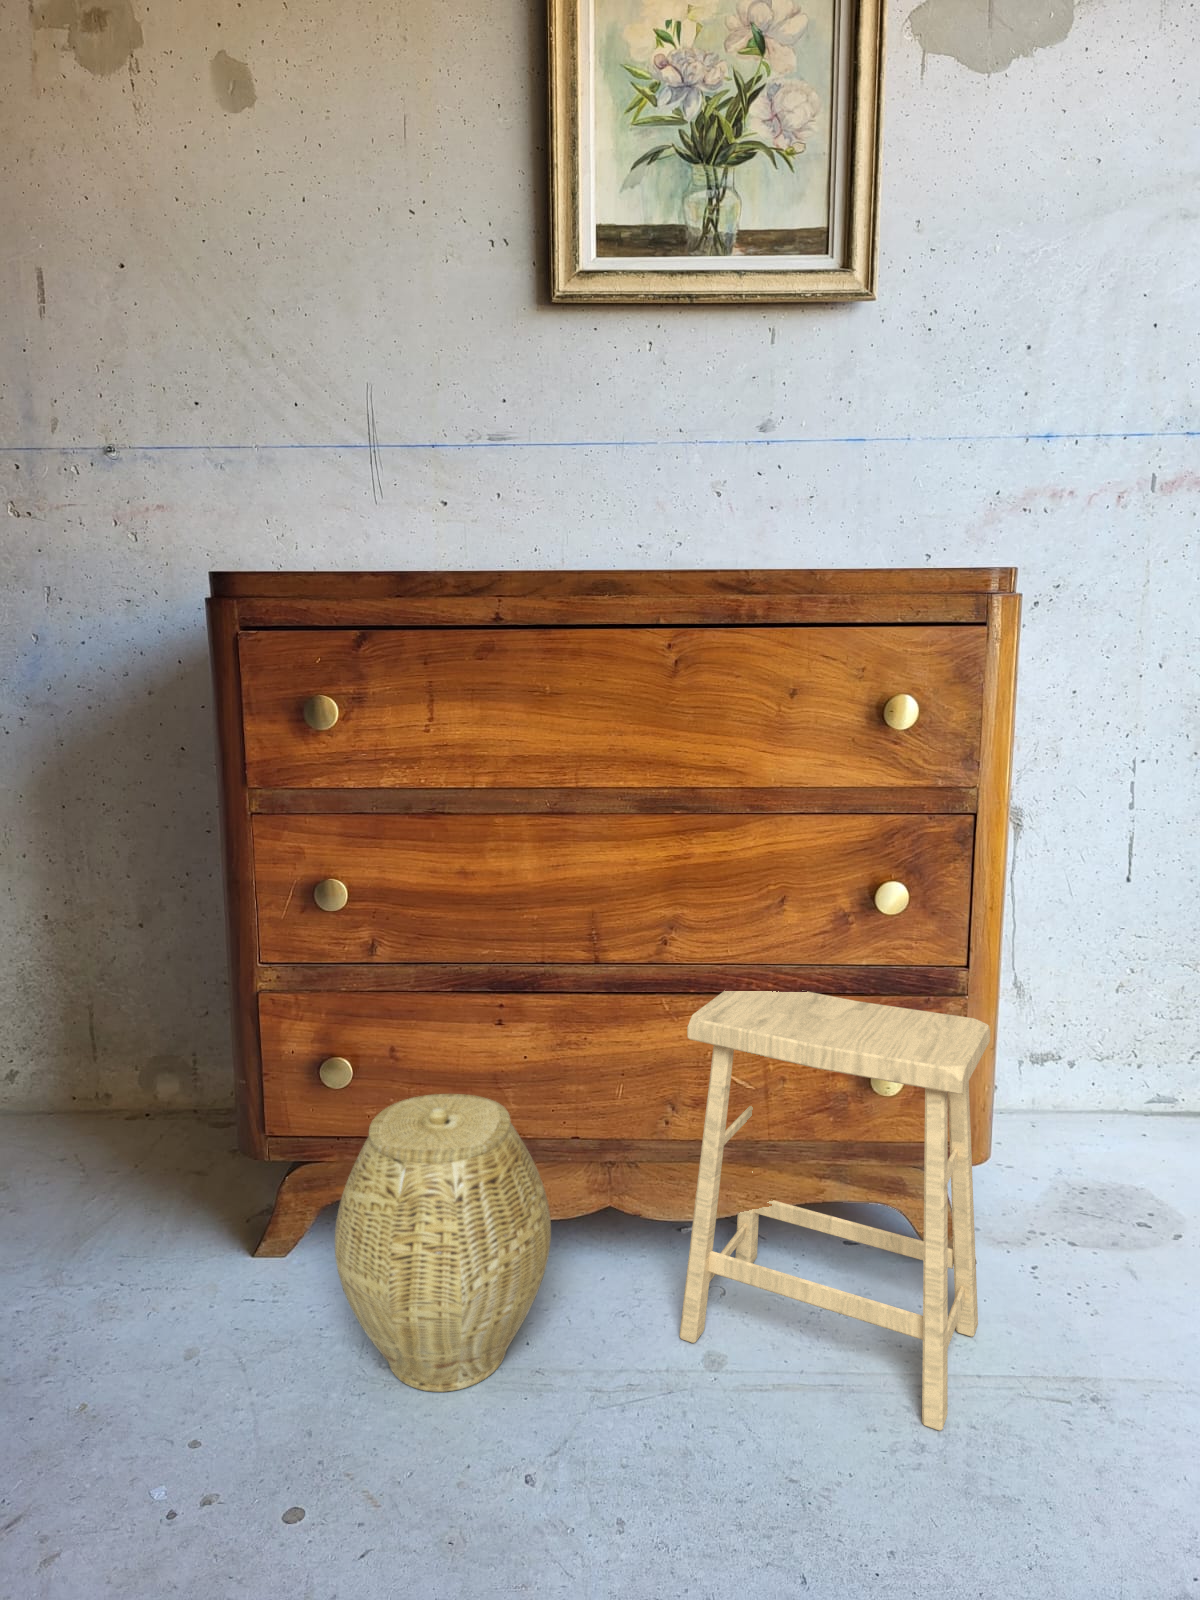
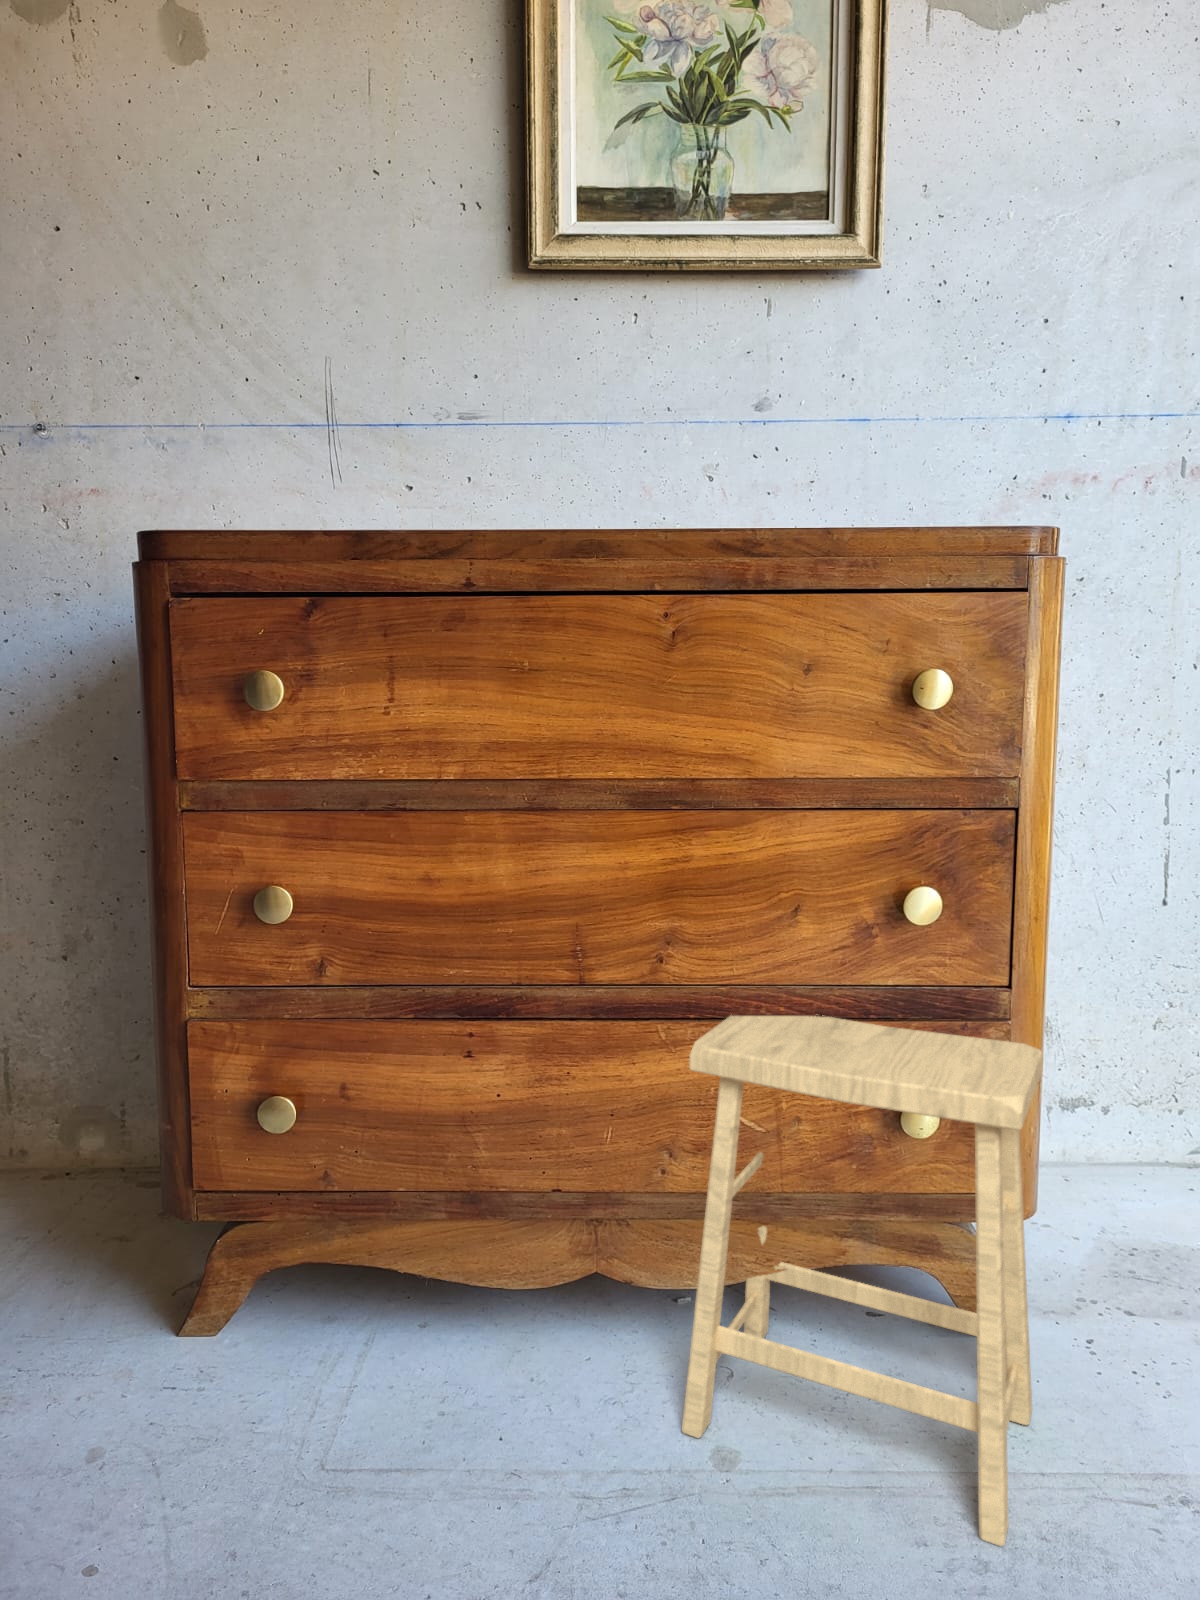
woven basket: present [335,1094,551,1392] -> none [268,1139,529,1505]

